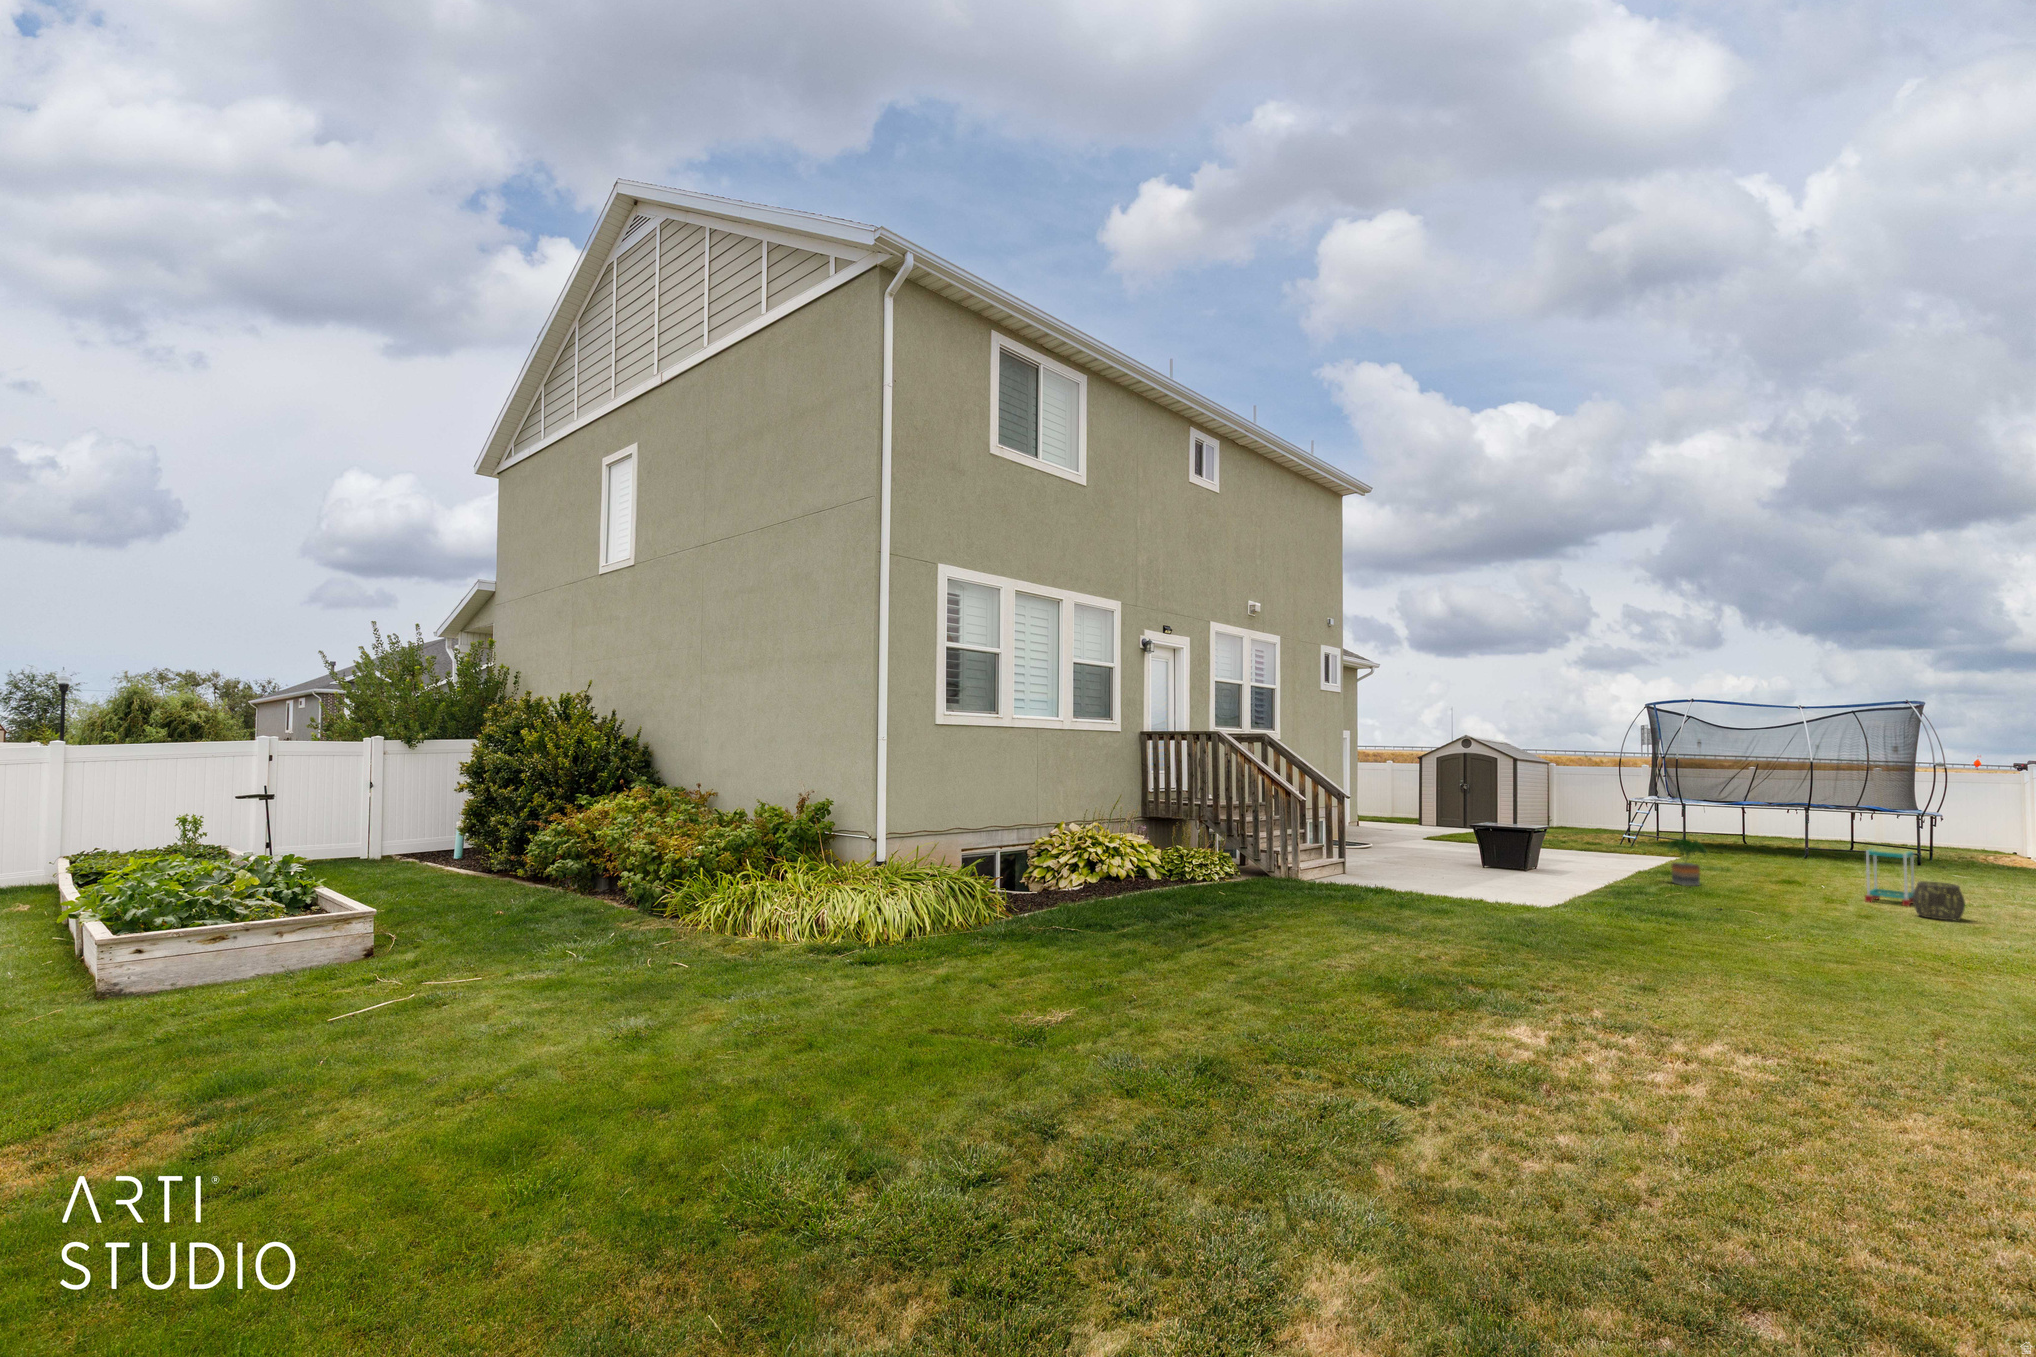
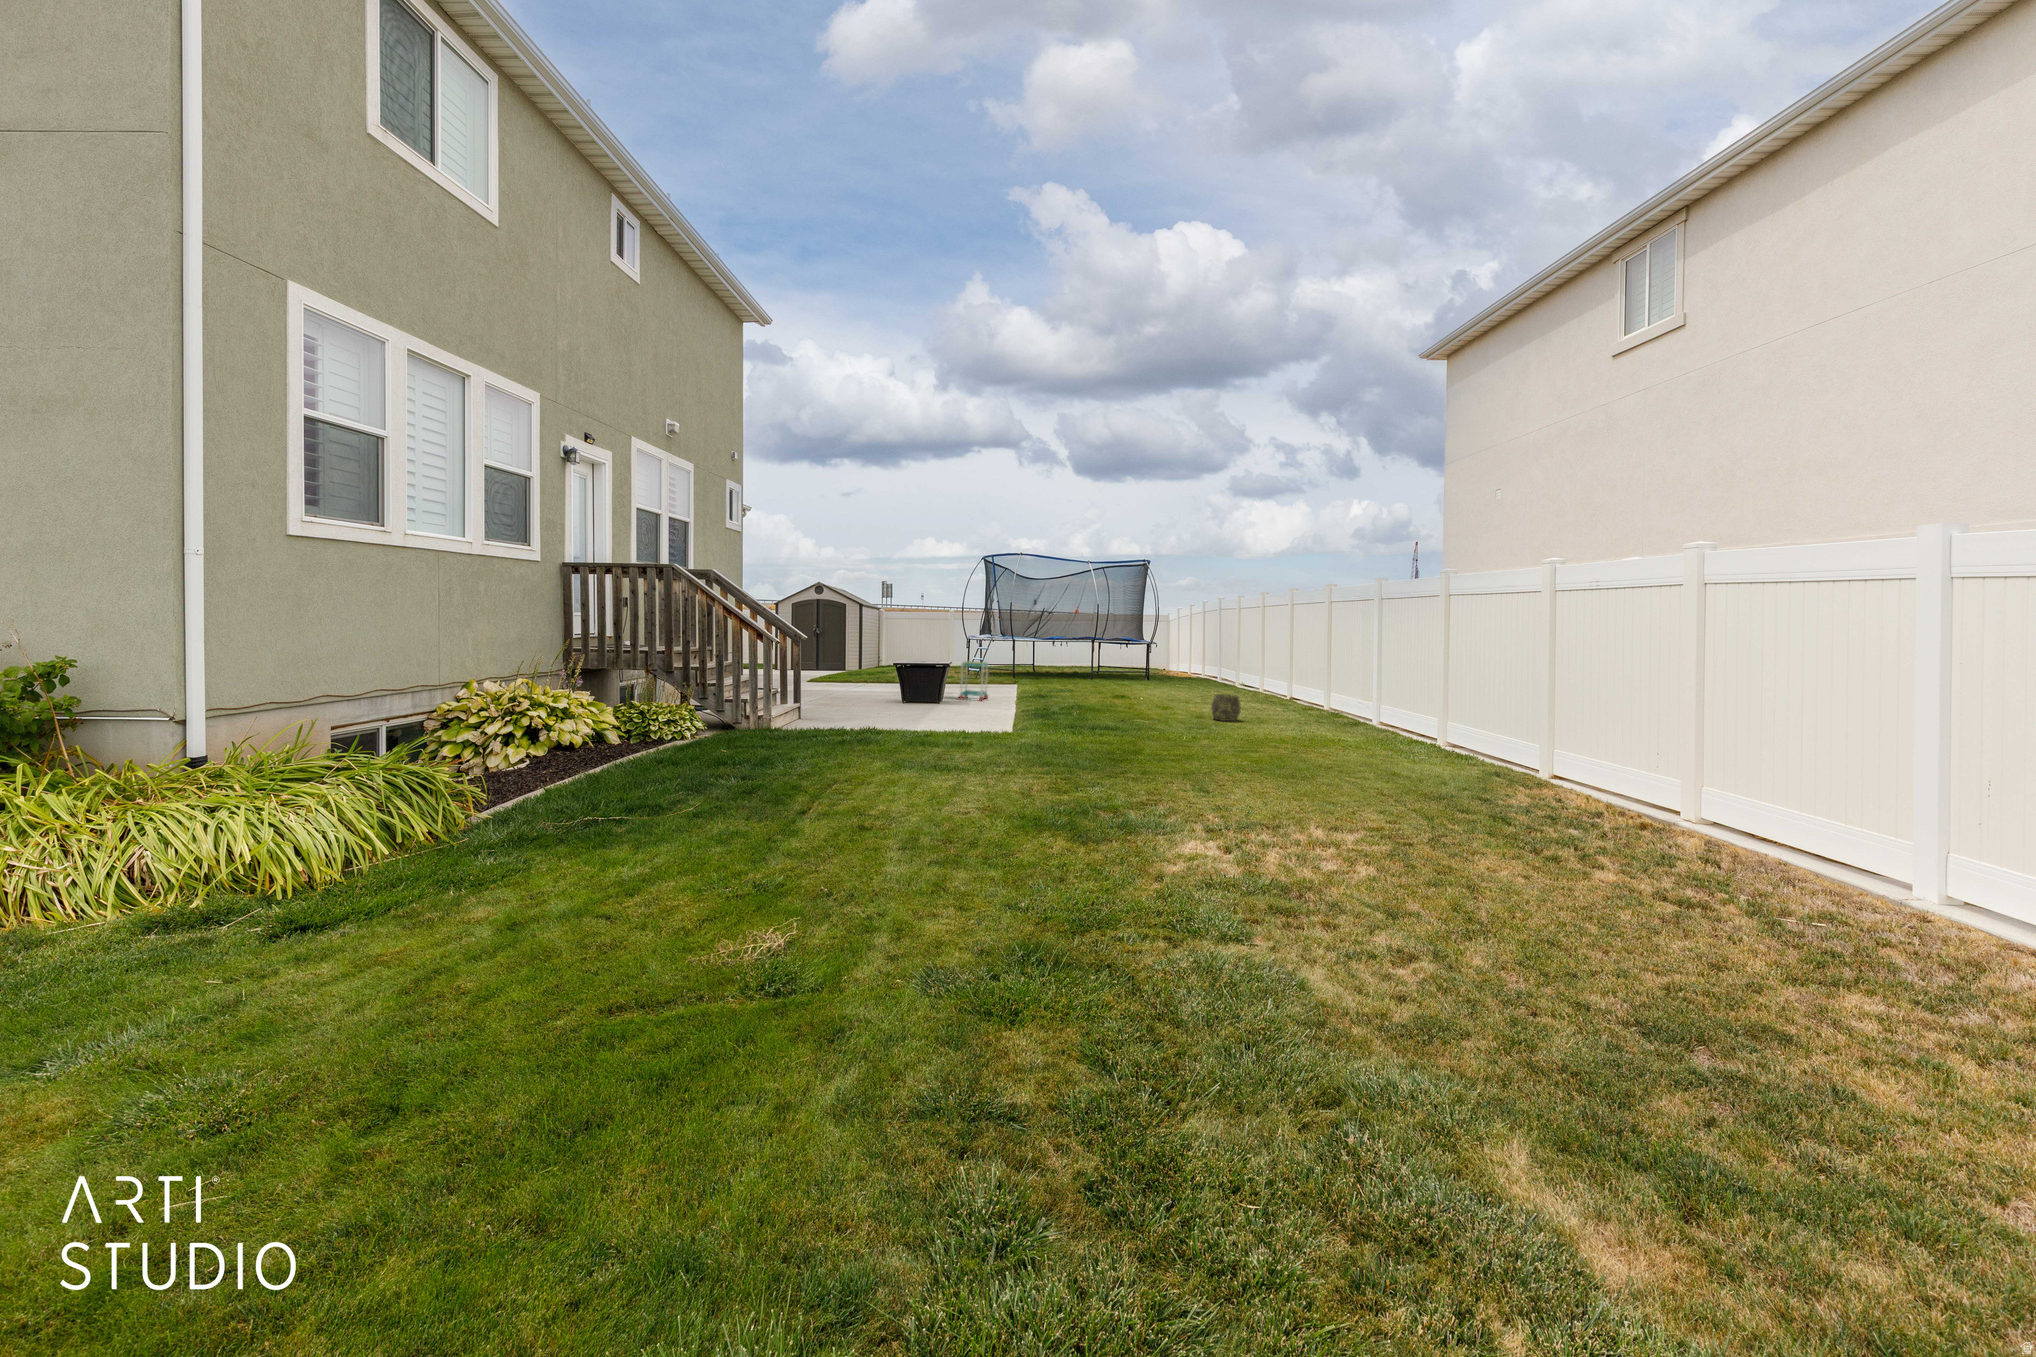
potted tree: present [1669,839,1707,886] -> none [1046,669,1076,708]
side table: present [1865,848,1914,907] -> present [959,661,988,701]

